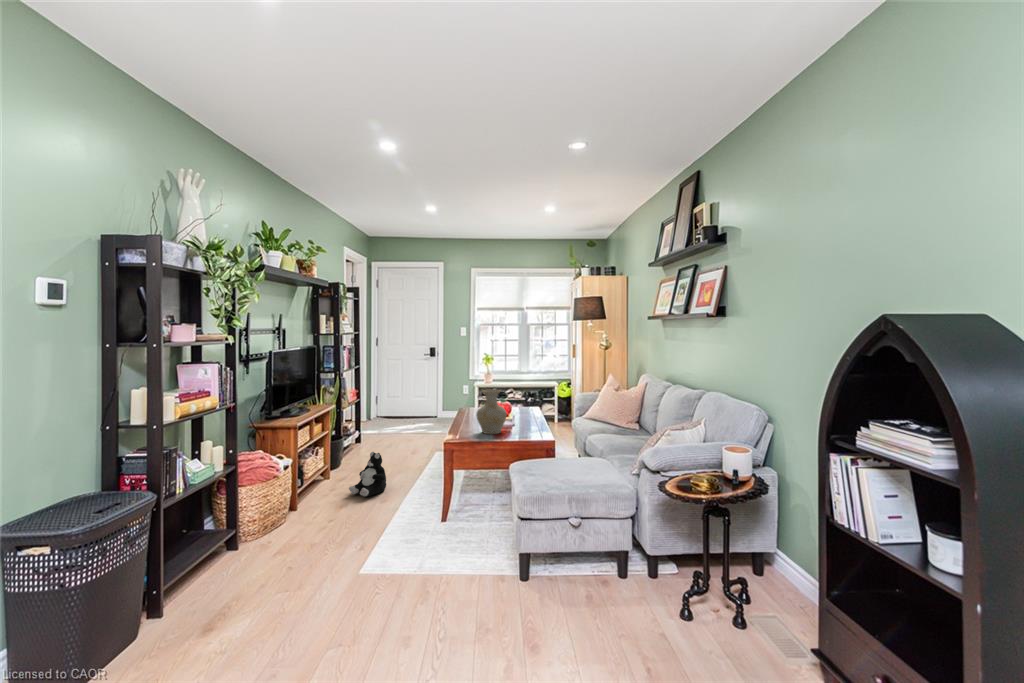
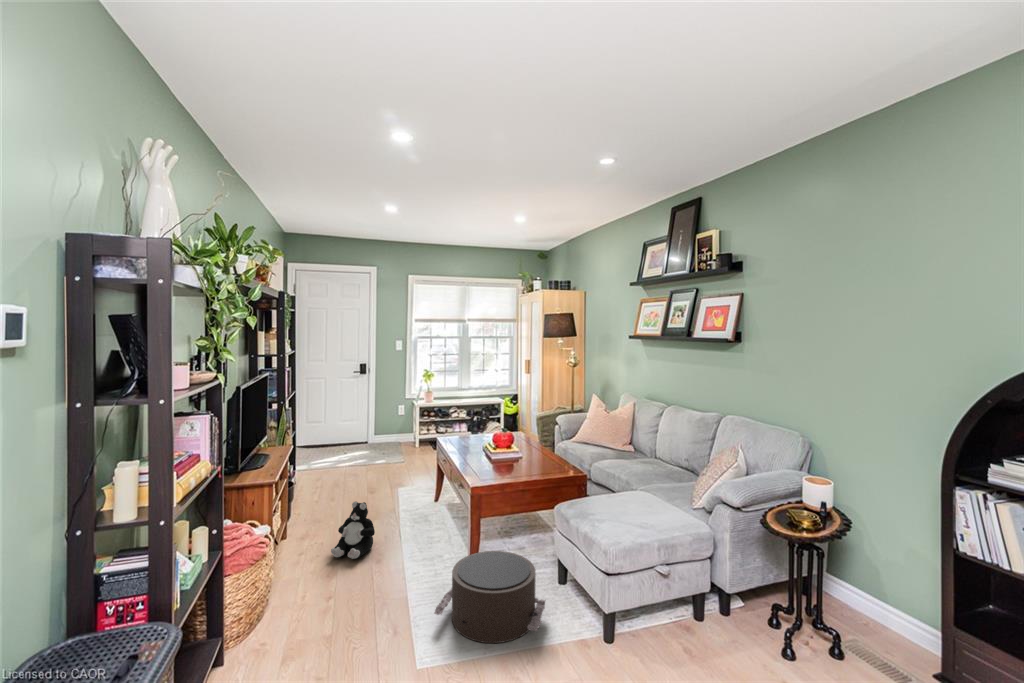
vase: present [477,389,507,434] -> none [491,421,525,472]
pouf: none [388,495,483,566] -> present [434,551,545,643]

